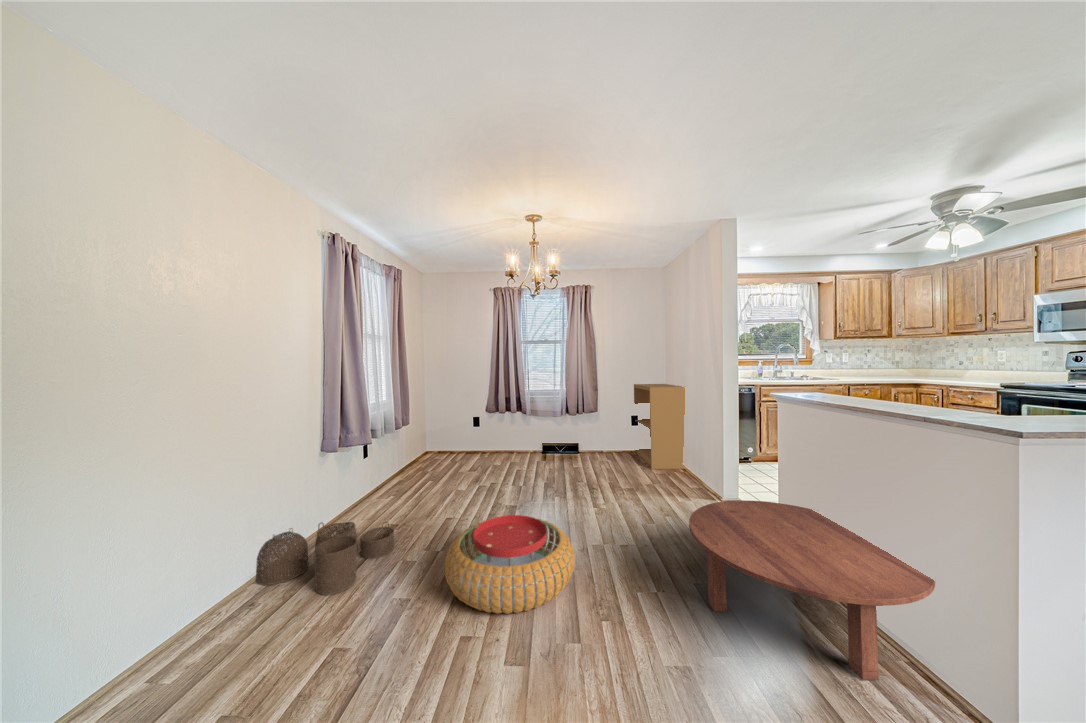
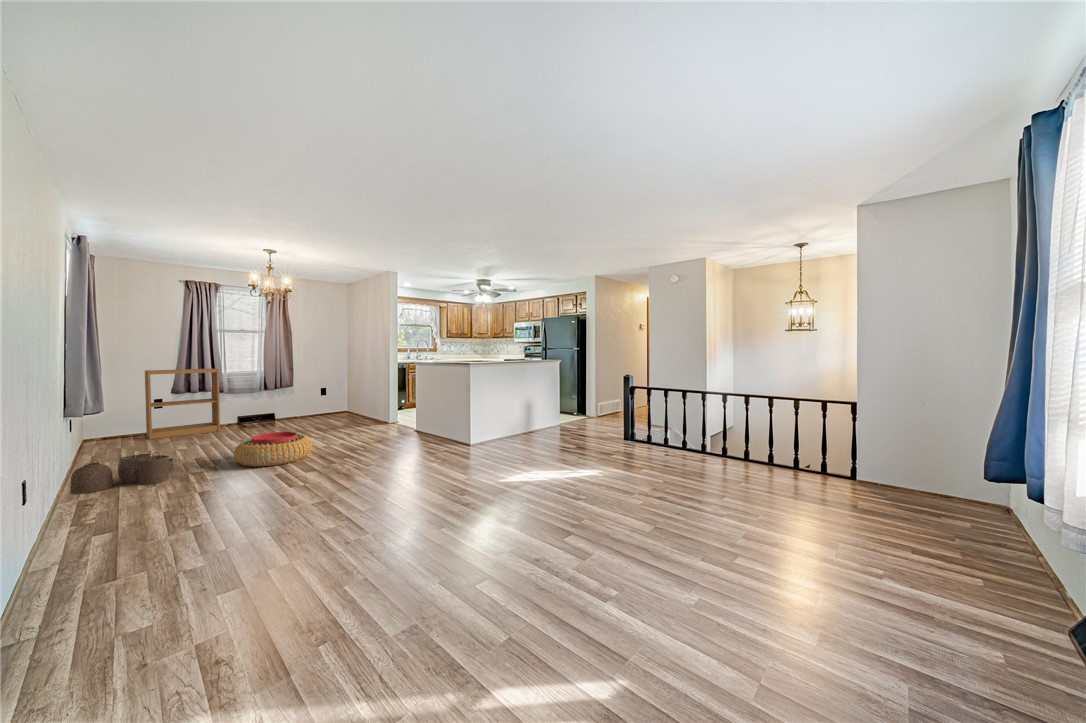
bookshelf: present [634,384,685,469] -> present [145,369,220,440]
coffee table: present [689,500,935,680] -> none [366,411,441,447]

